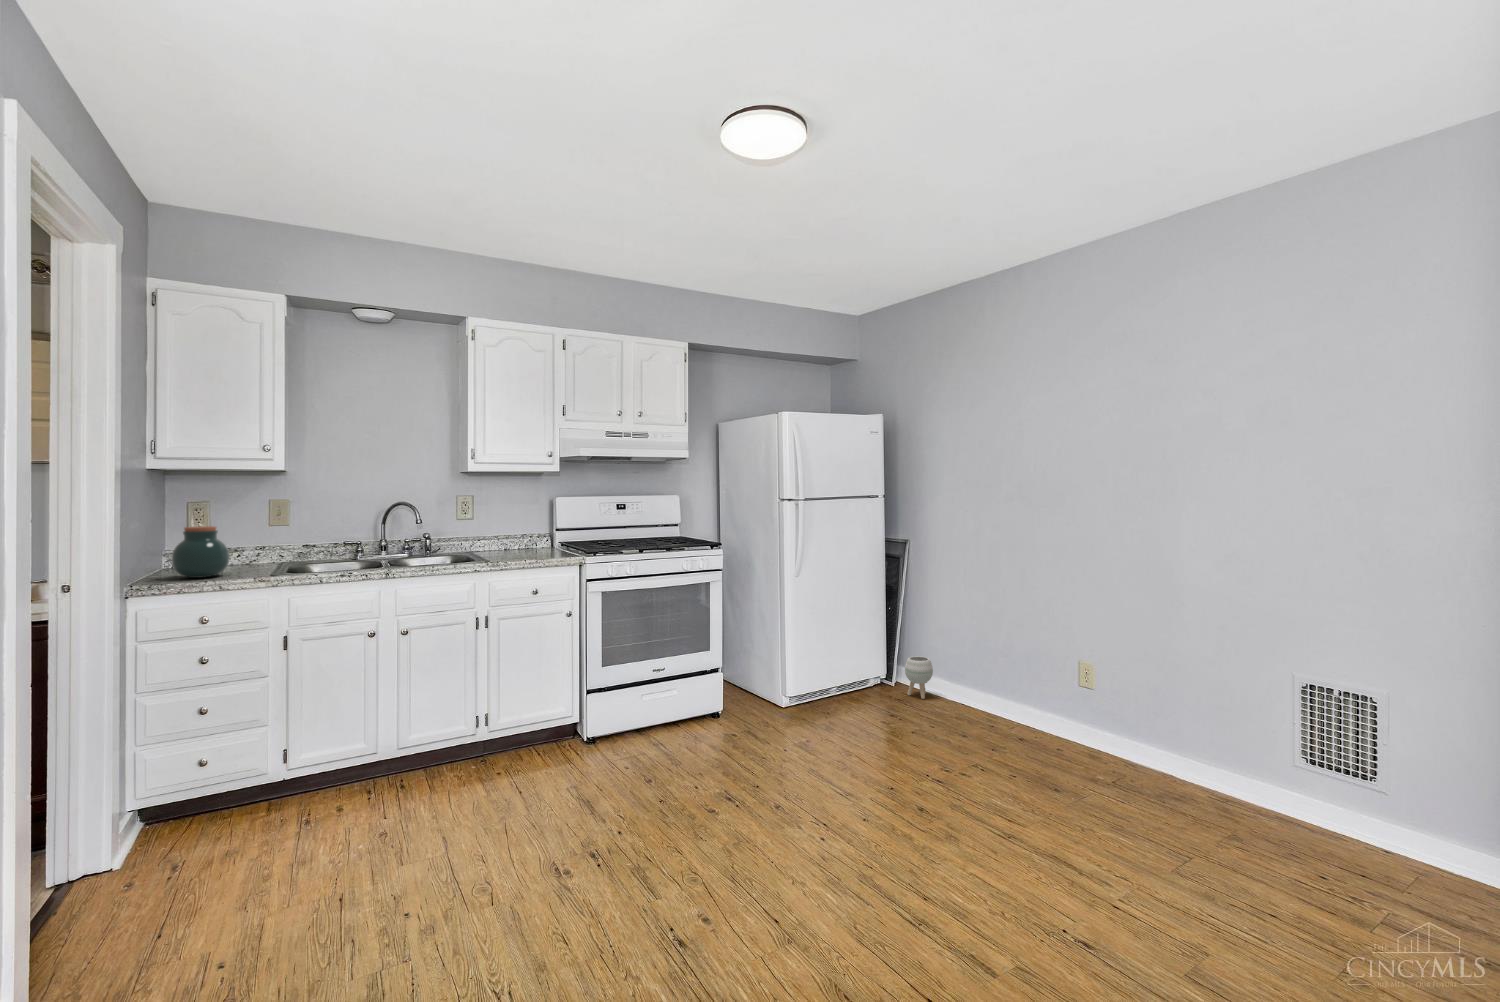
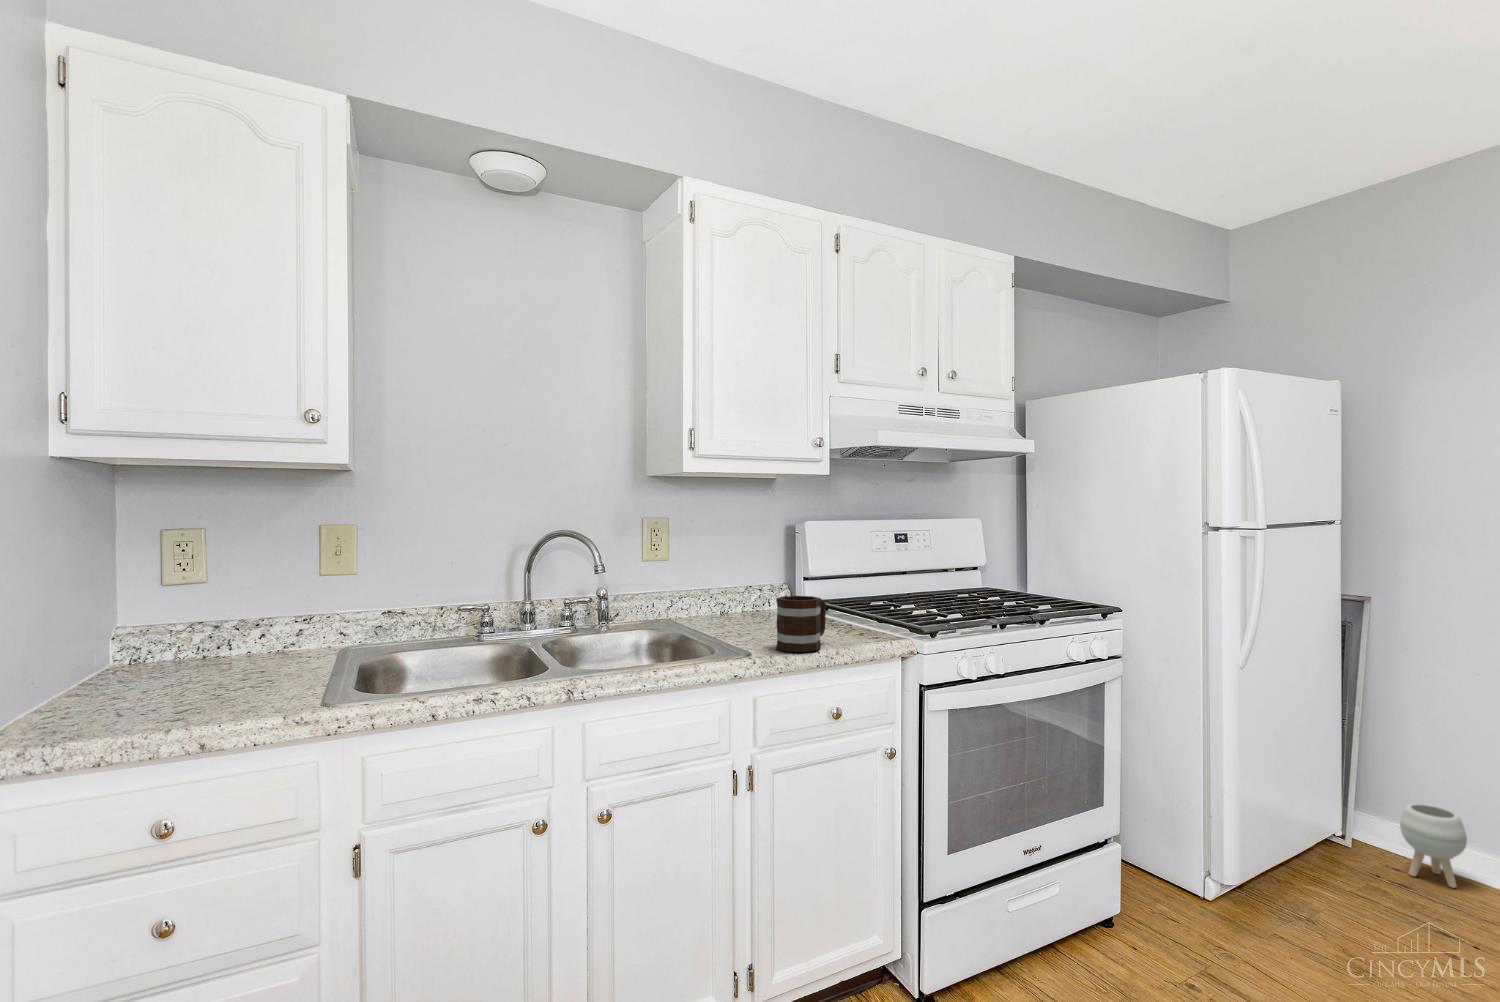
jar: present [172,526,229,578] -> none [101,584,235,706]
mug: none [507,536,538,563] -> present [776,596,826,652]

